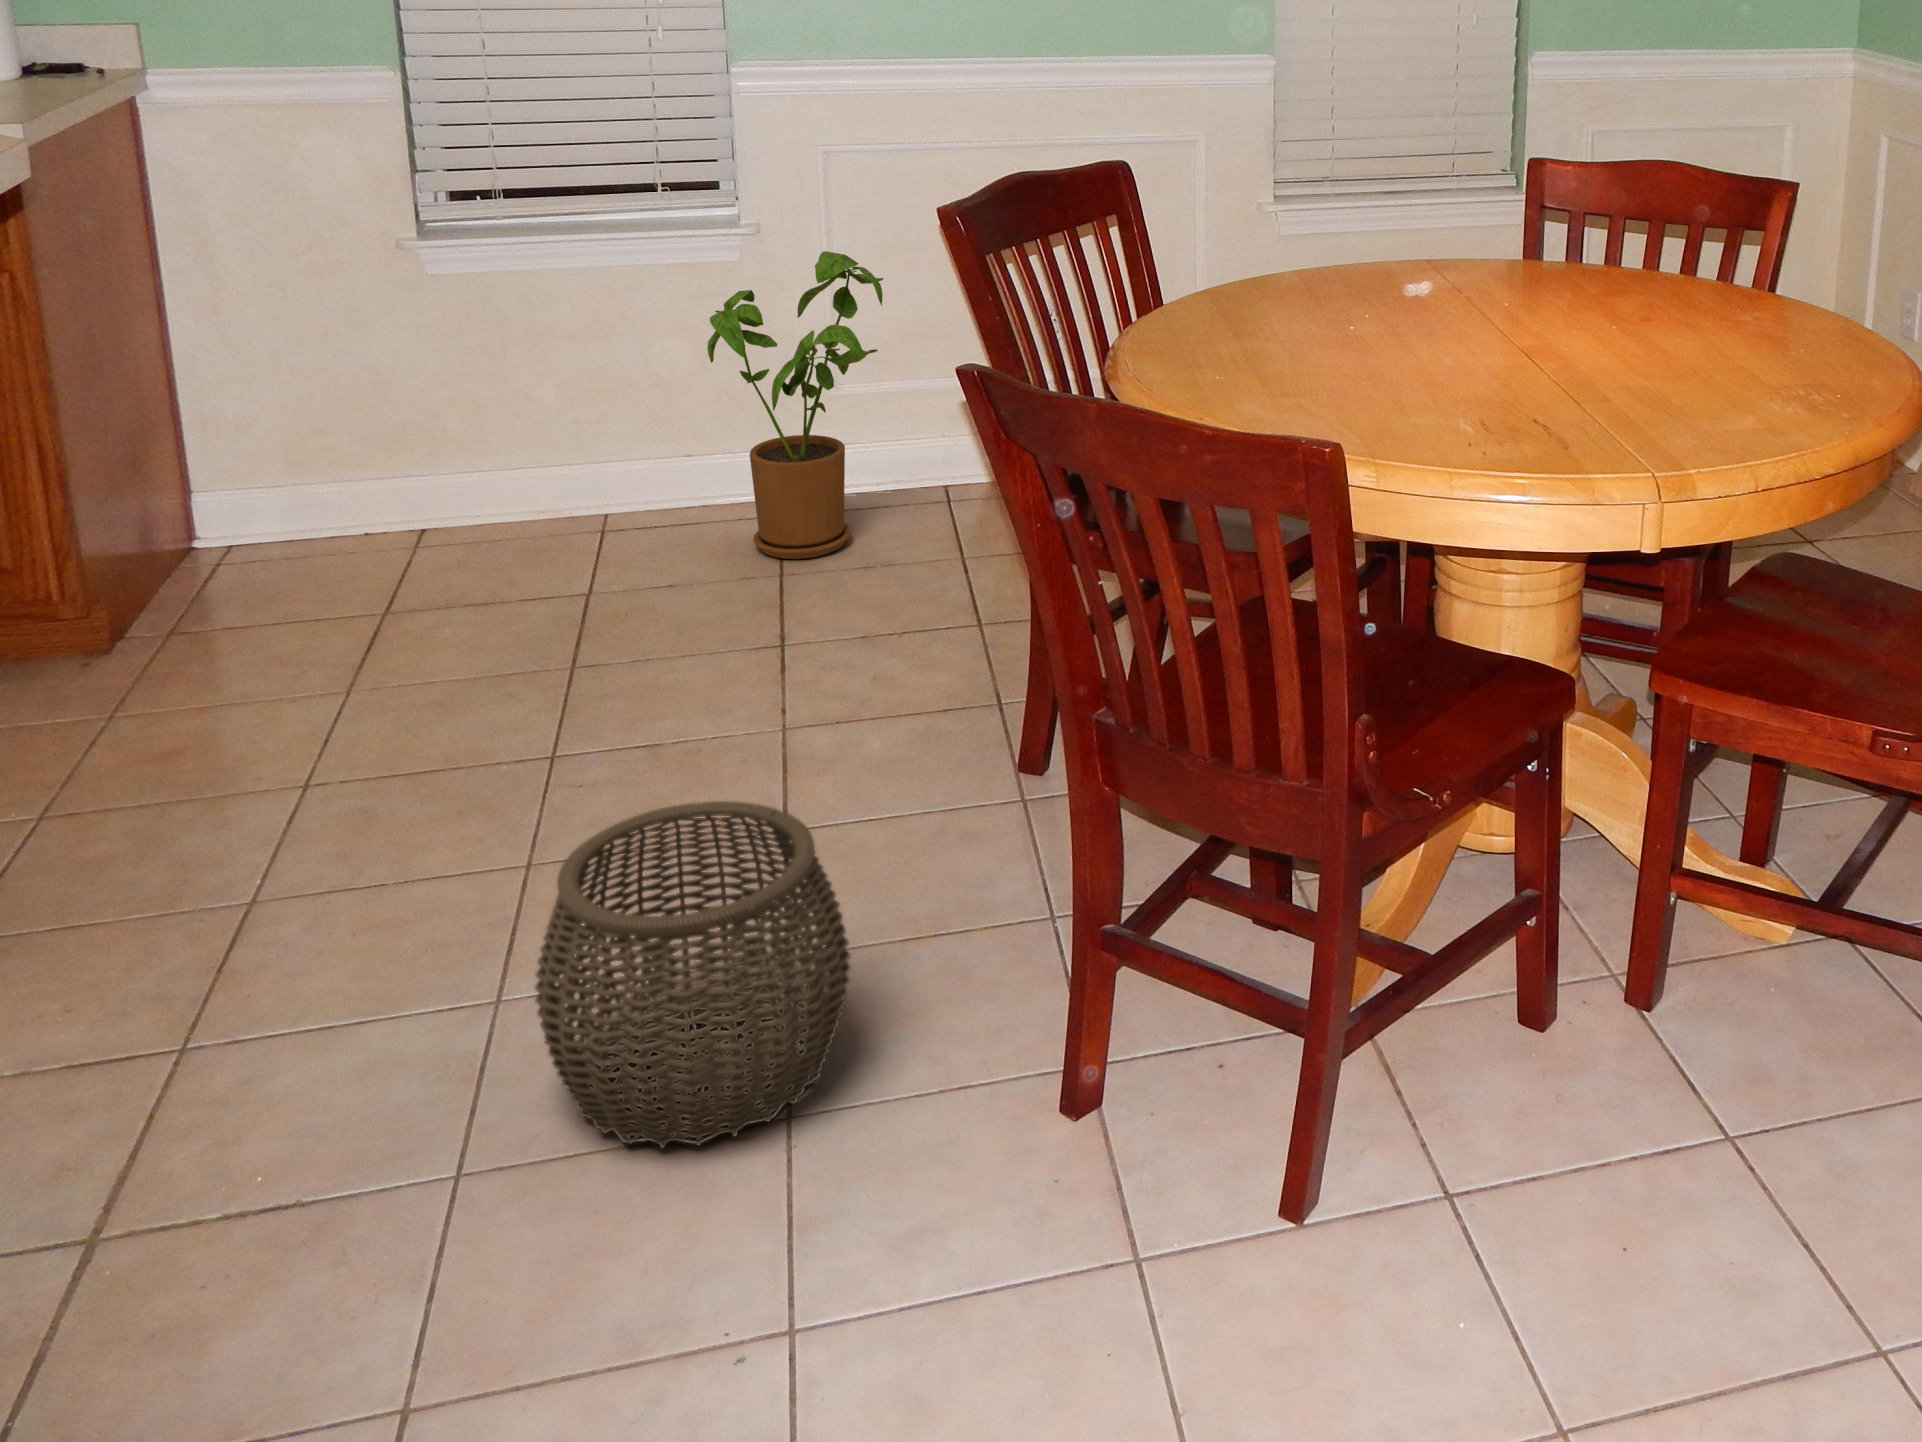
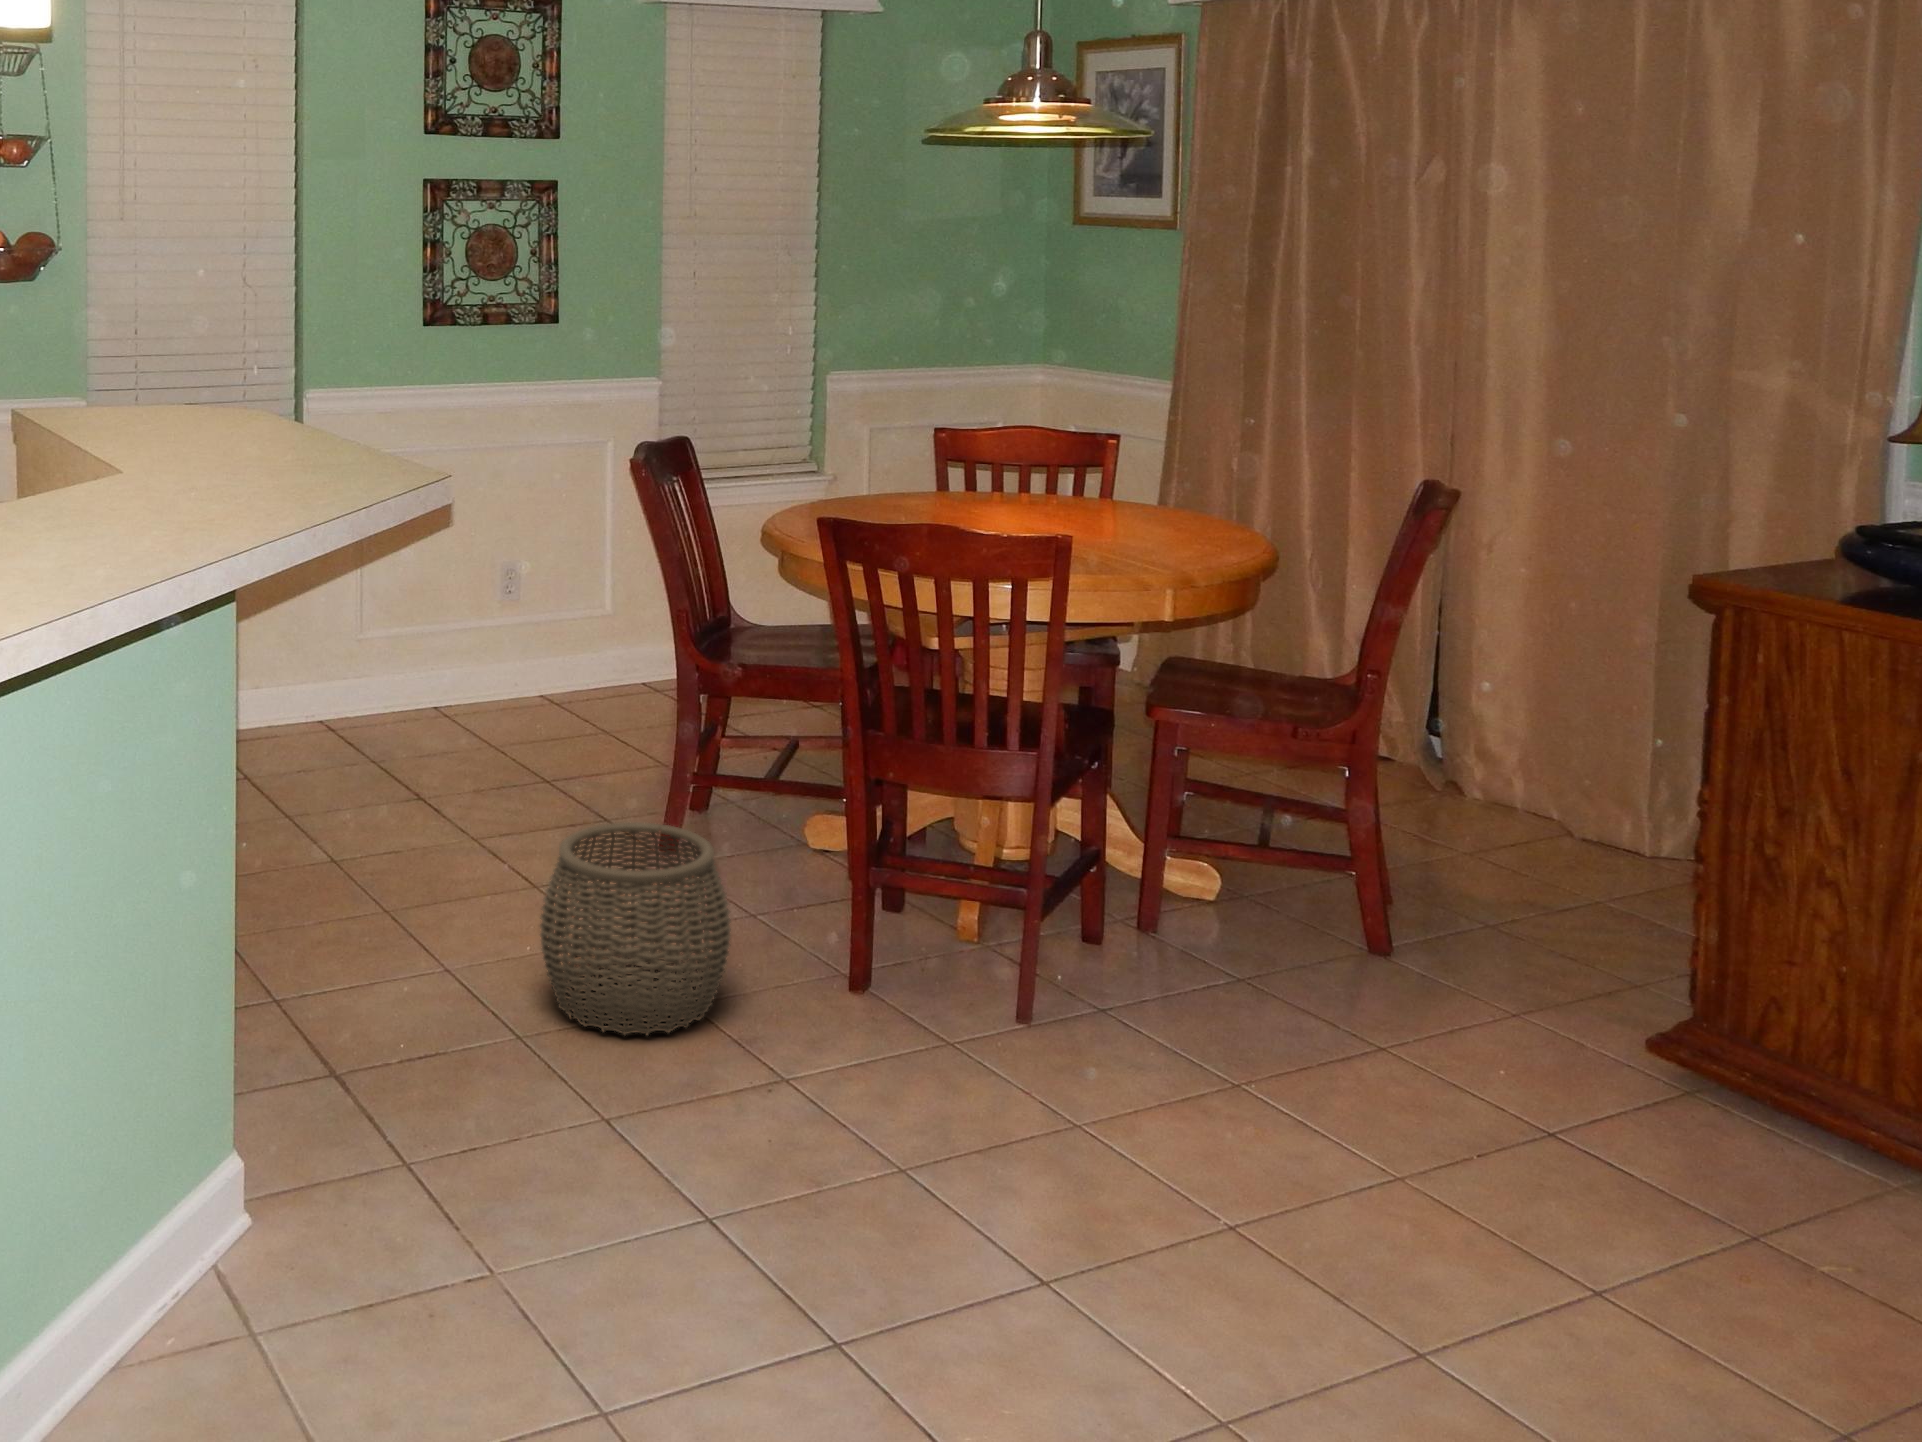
house plant: present [707,251,884,559] -> none [317,520,454,752]

